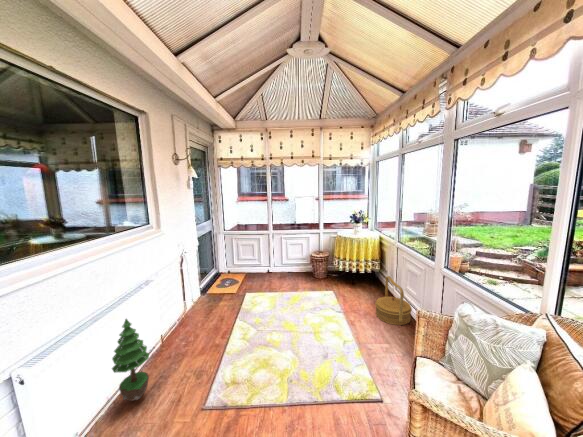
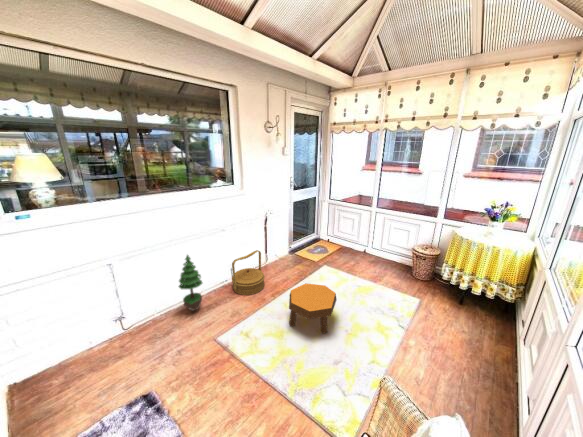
woven basket: present [375,276,412,325] -> present [232,250,264,295]
footstool: none [255,301,304,352] -> present [289,283,336,334]

